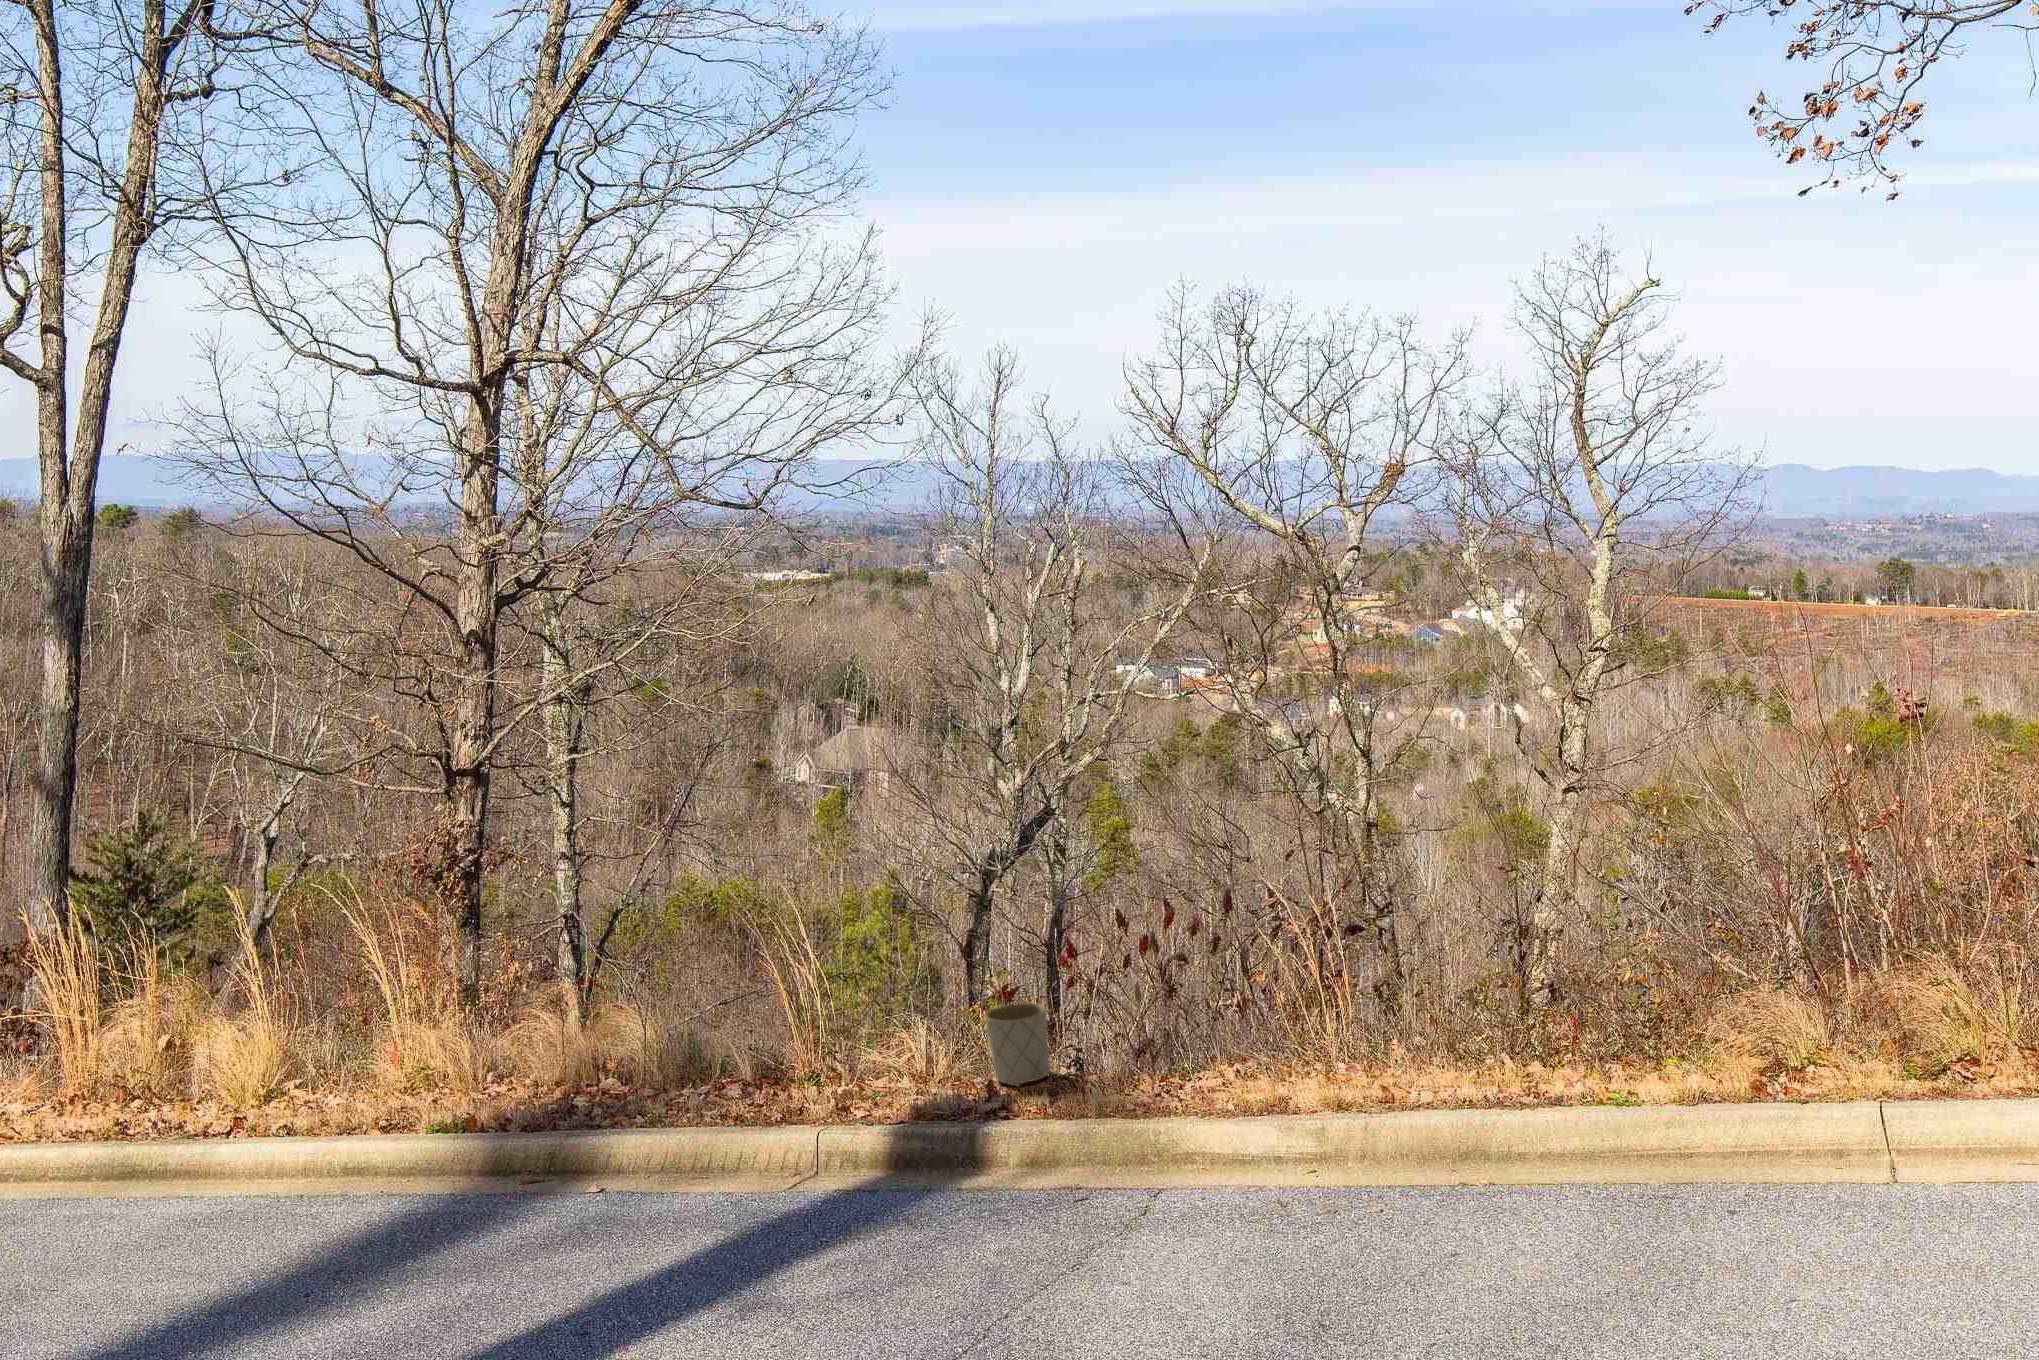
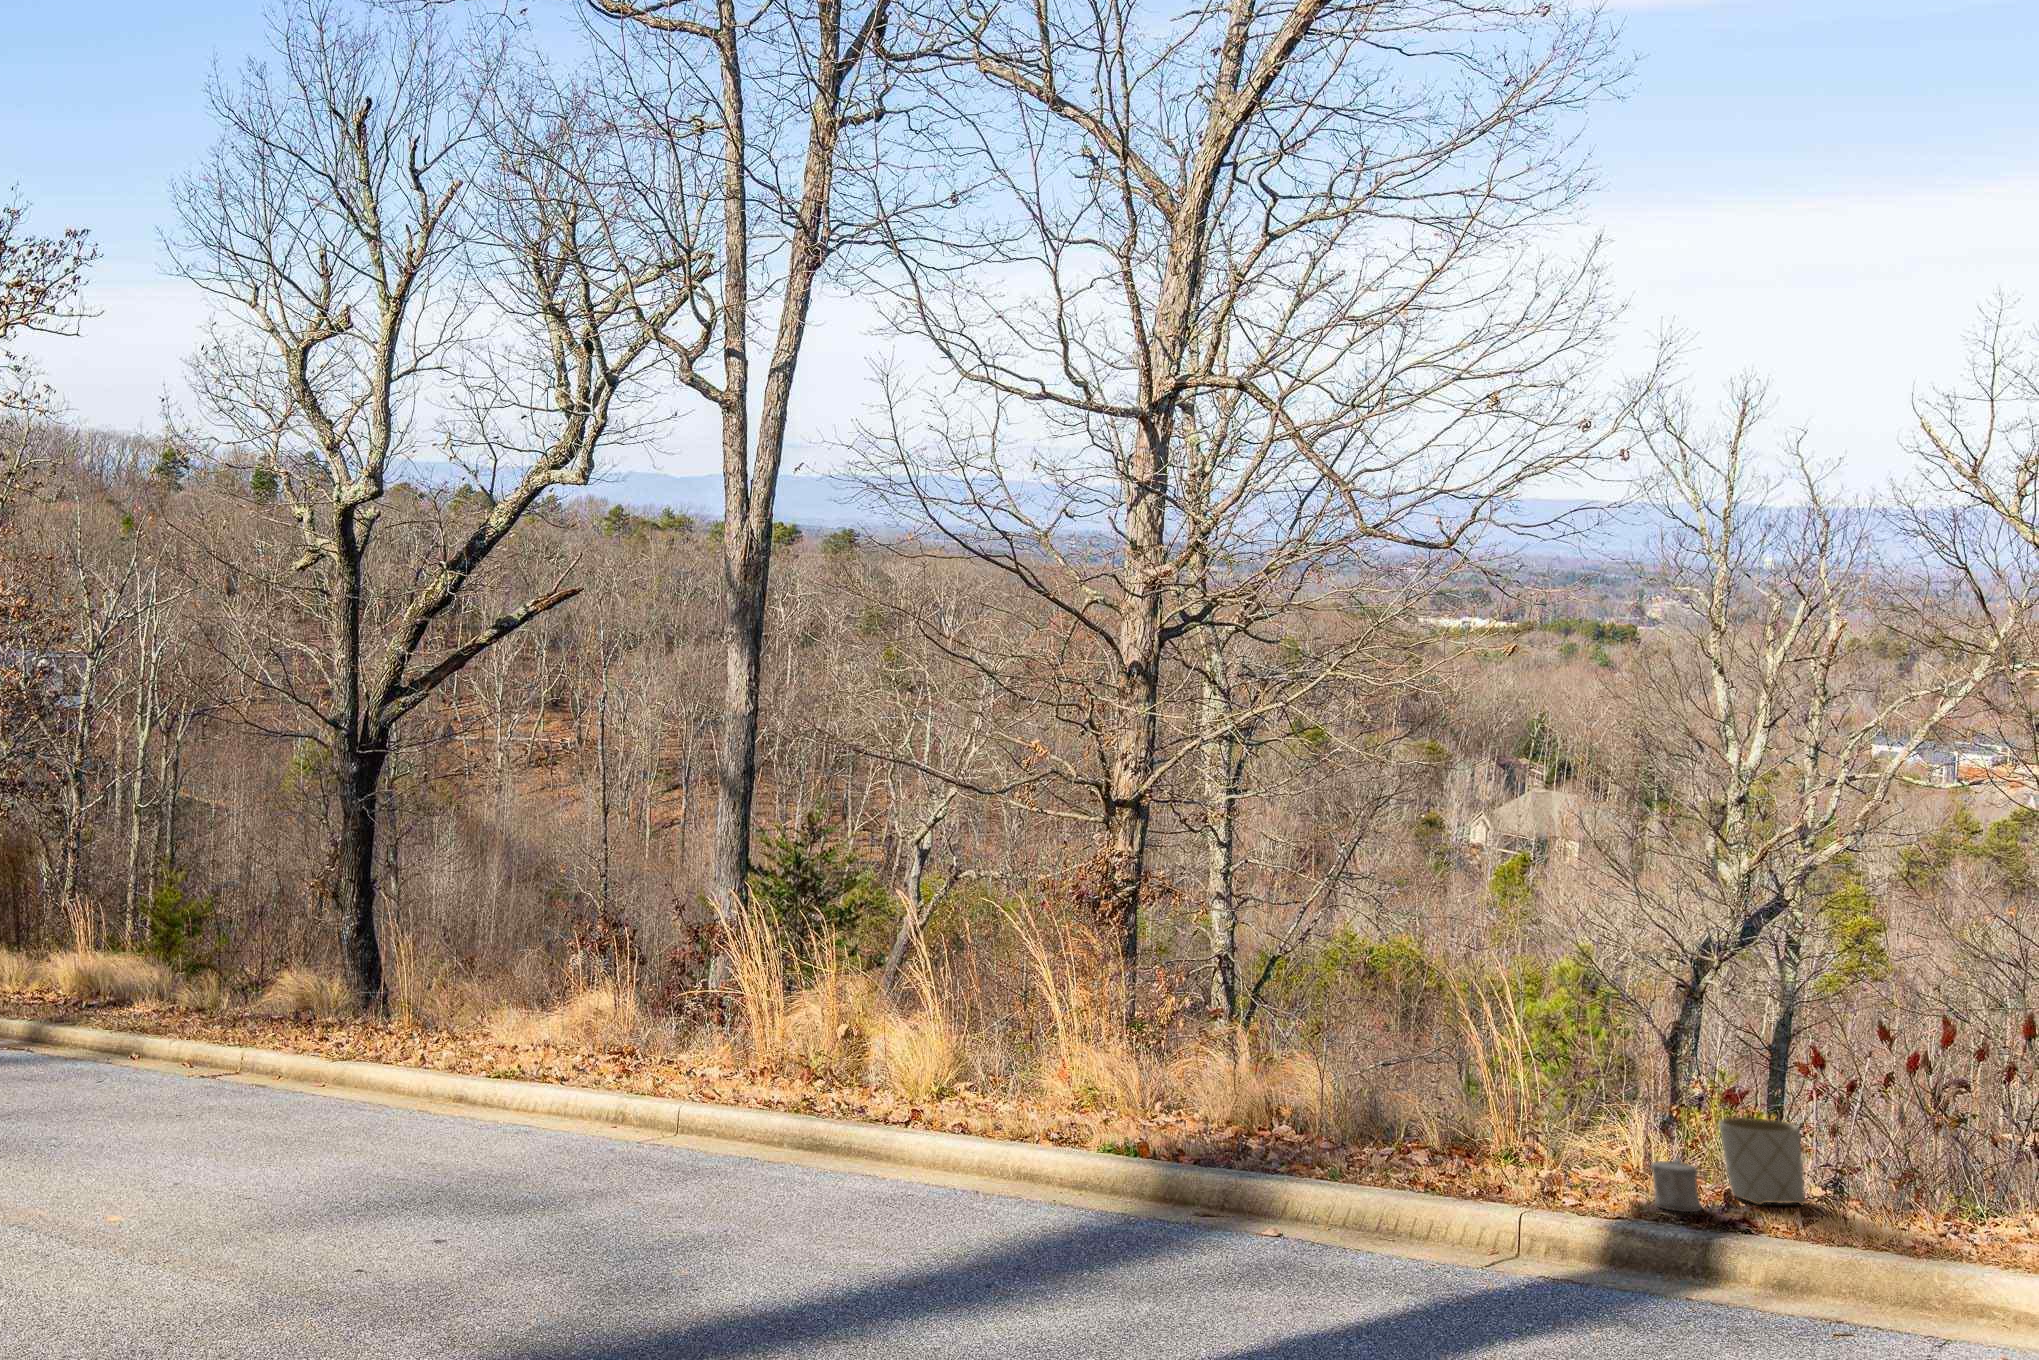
watering can: none [936,1060,978,1115] -> present [1651,1158,1702,1212]

